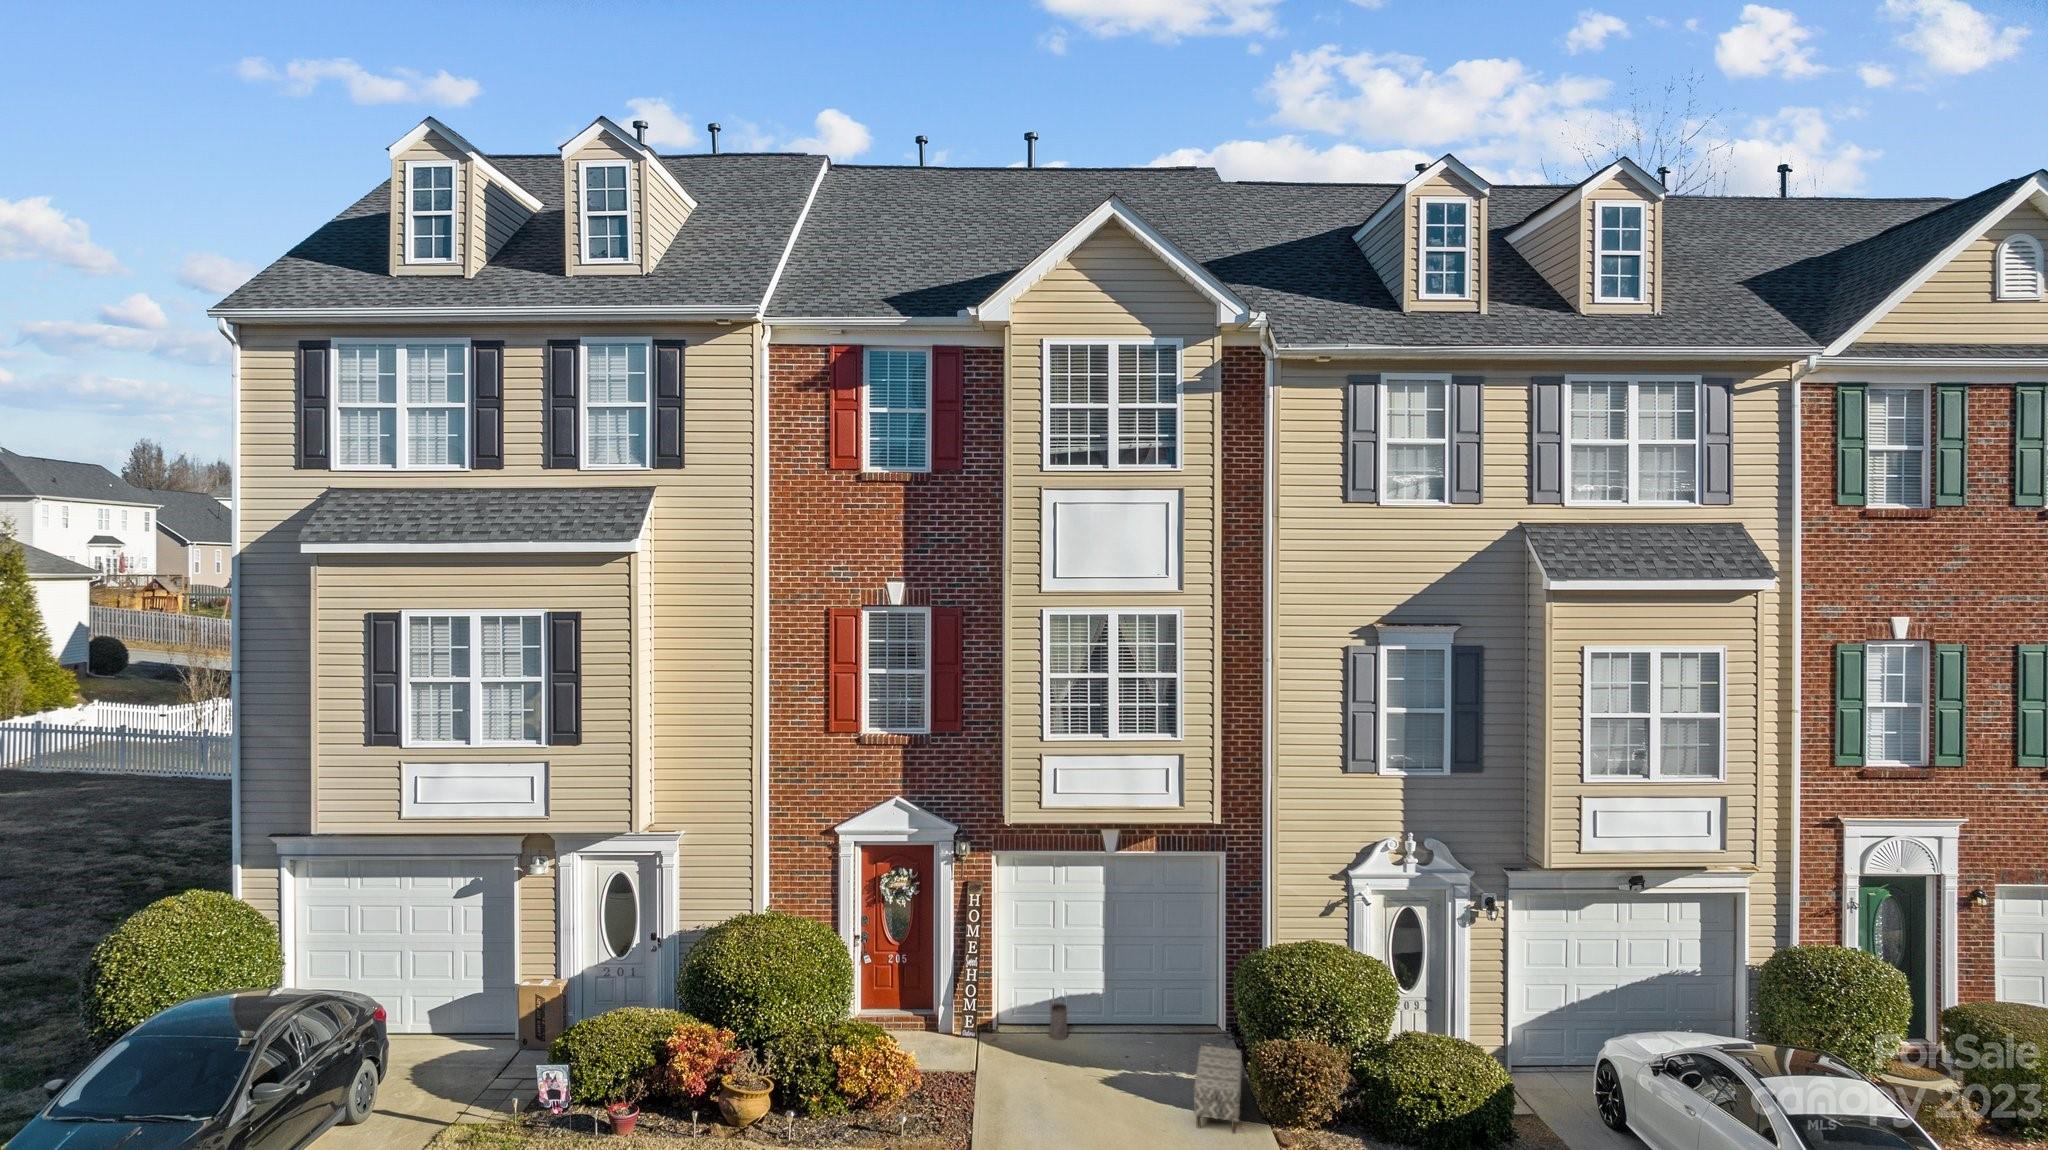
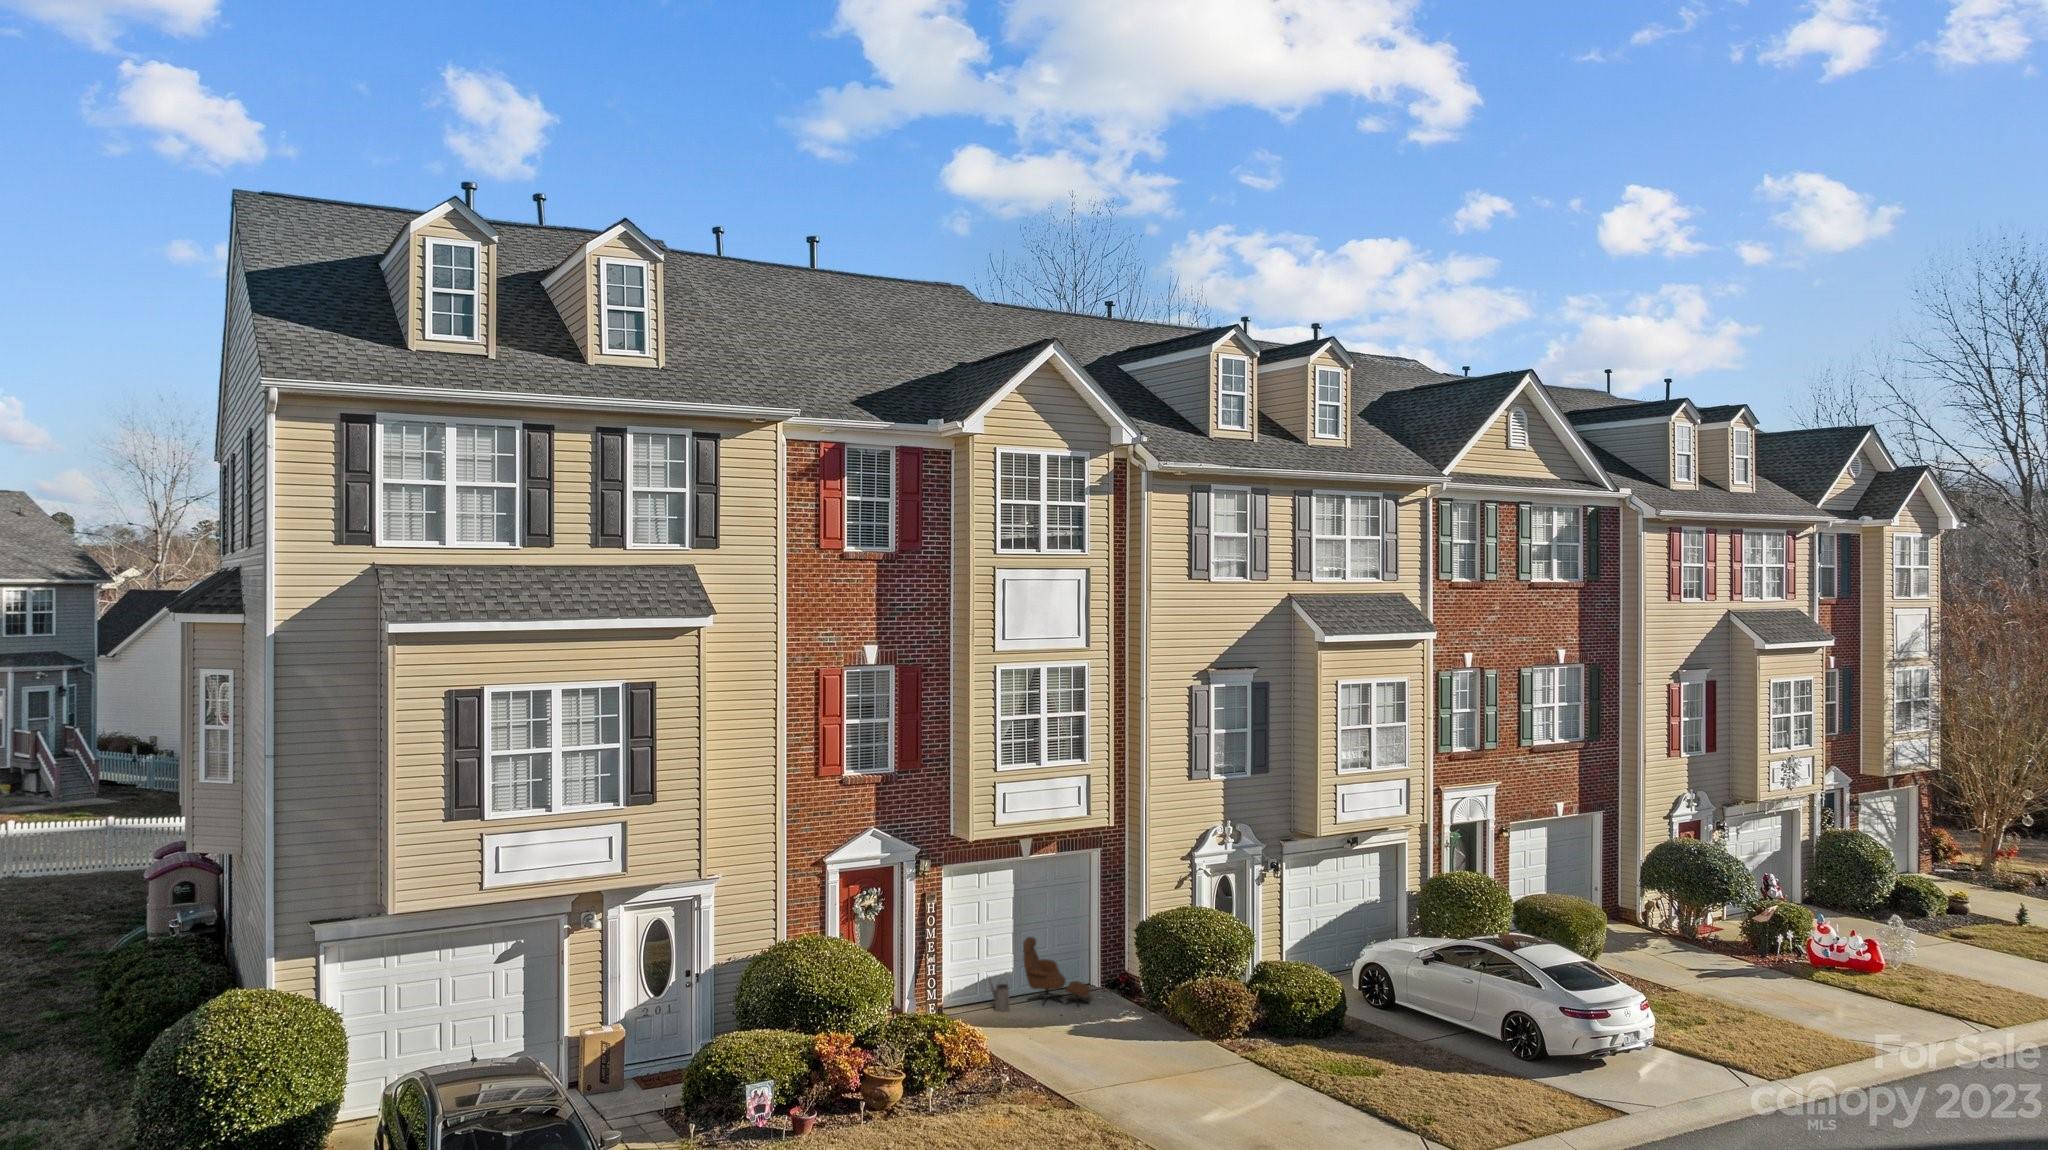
lounge chair: none [1097,947,1181,1052] -> present [1023,937,1090,1005]
bench: present [1194,1046,1242,1134] -> none [1129,985,1182,1038]

